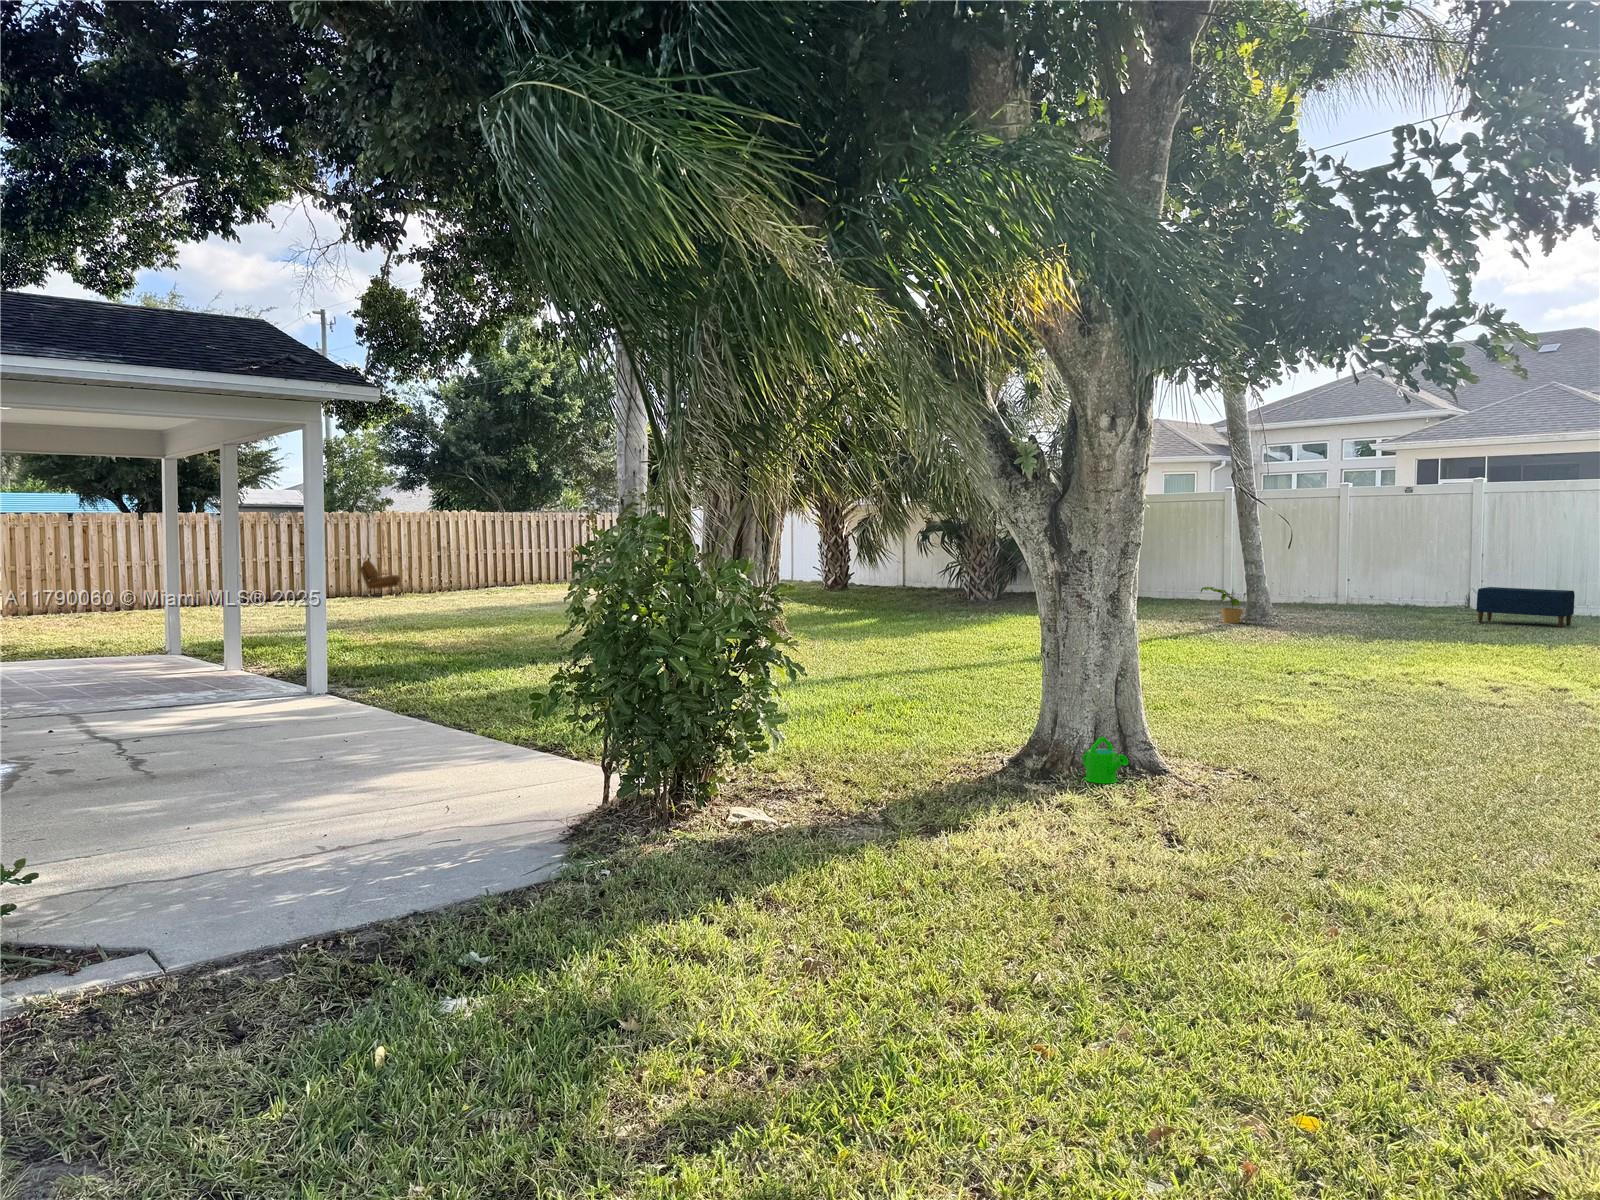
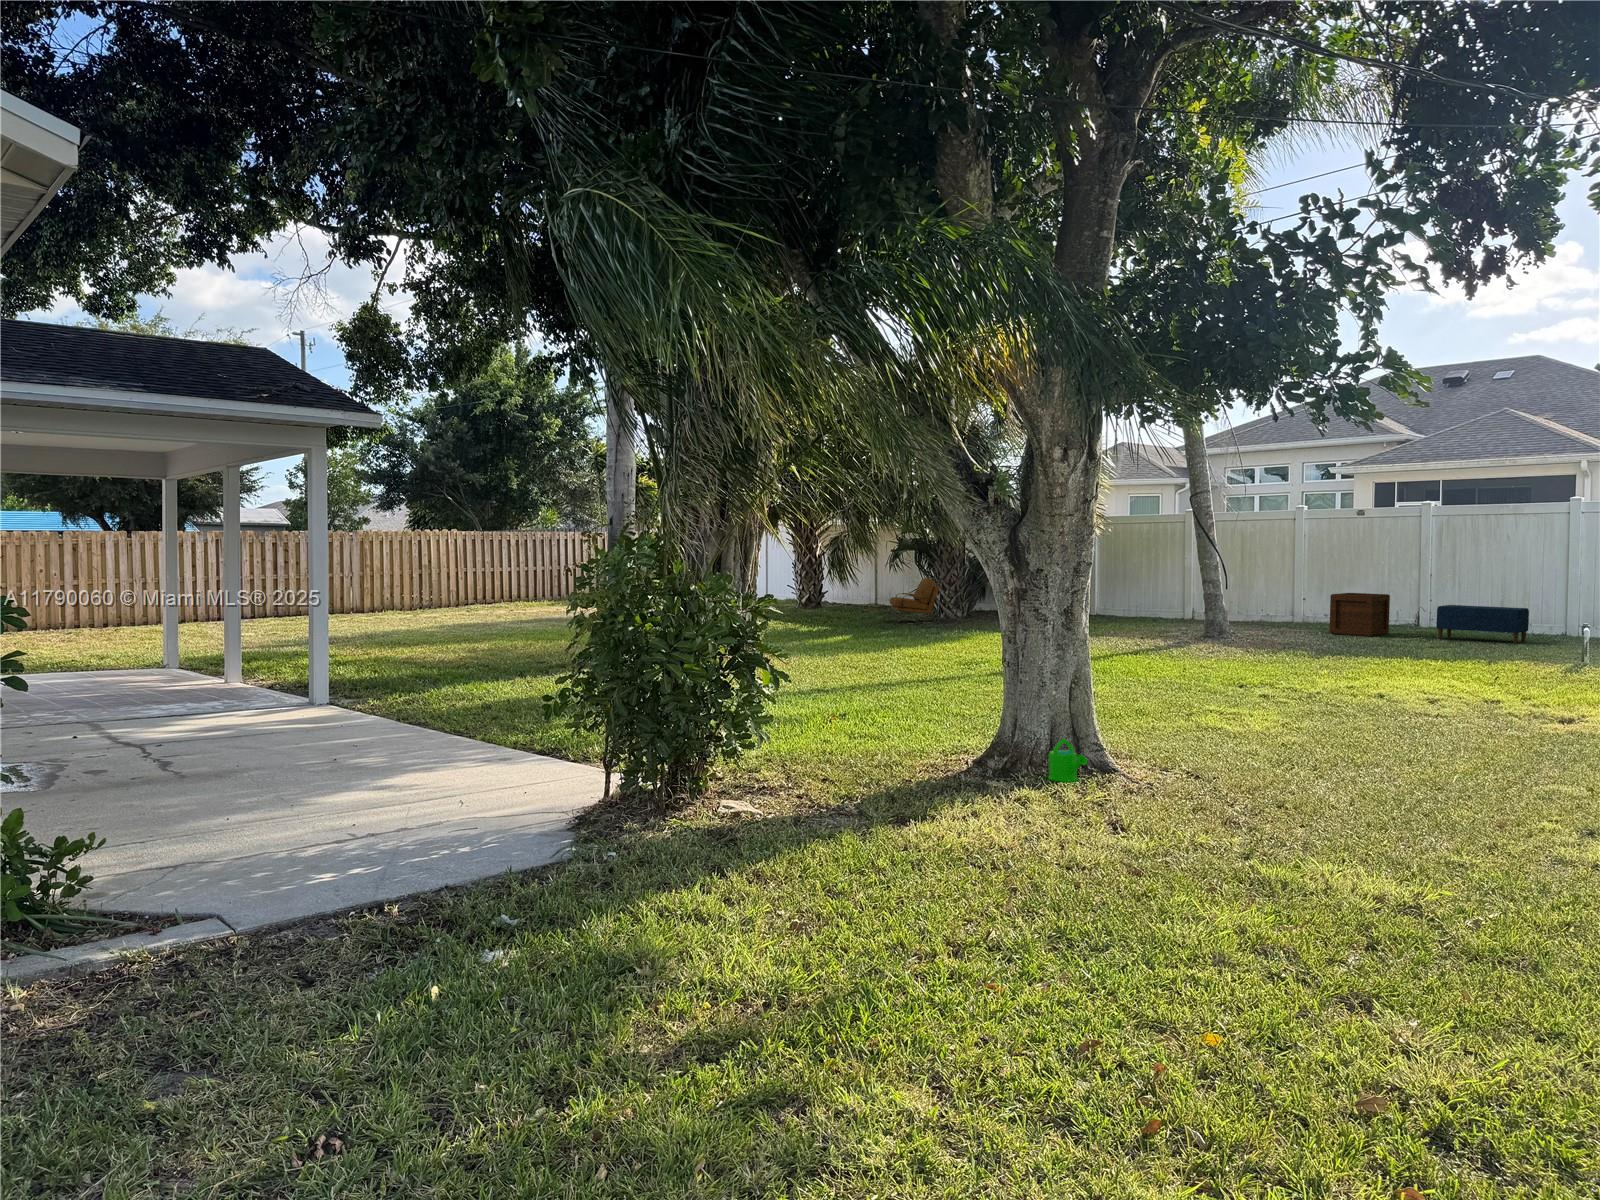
chair: present [360,560,400,597] -> present [890,578,940,624]
wooden crate: none [1363,575,1427,620] -> present [1329,593,1390,637]
potted plant: present [1201,587,1242,623] -> none [1172,604,1212,640]

